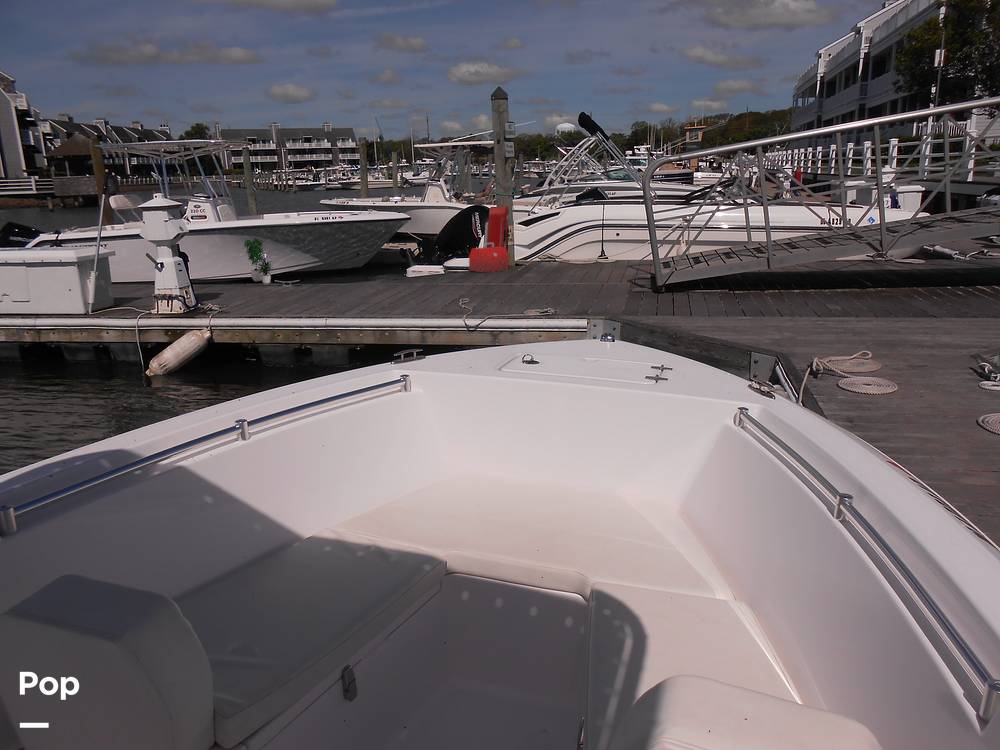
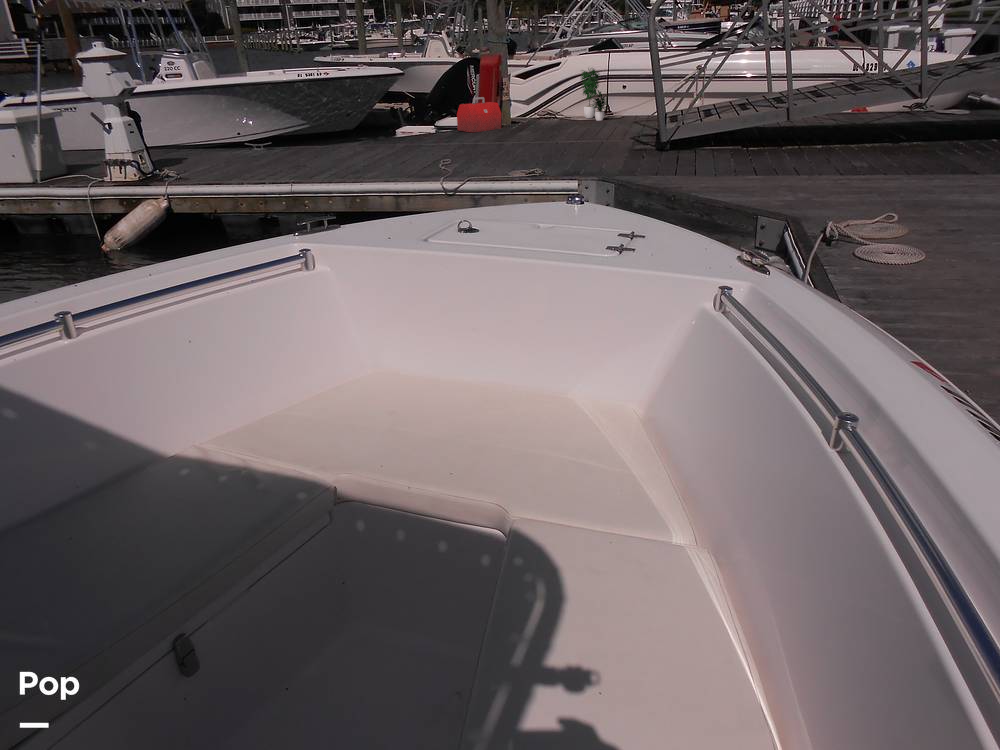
potted plant: present [244,238,271,284] -> present [581,69,607,121]

